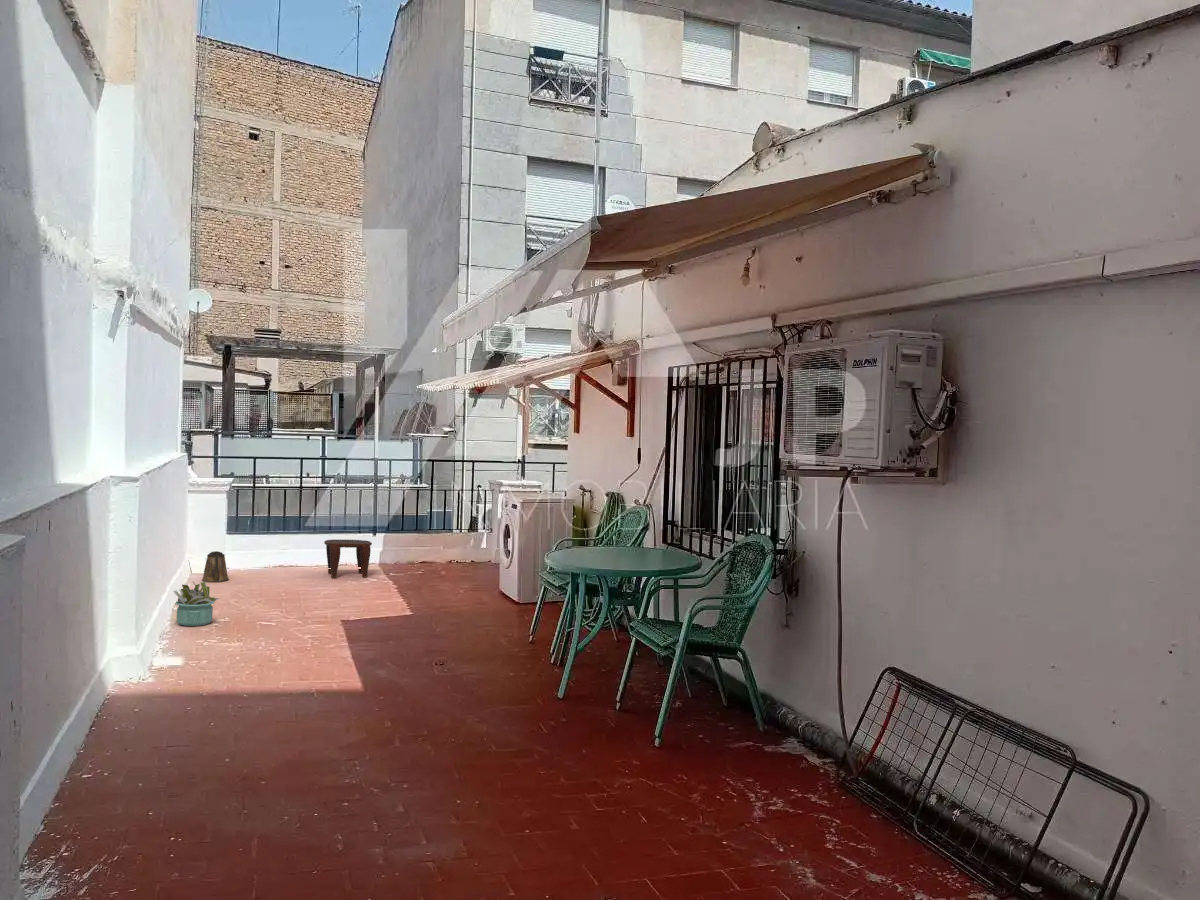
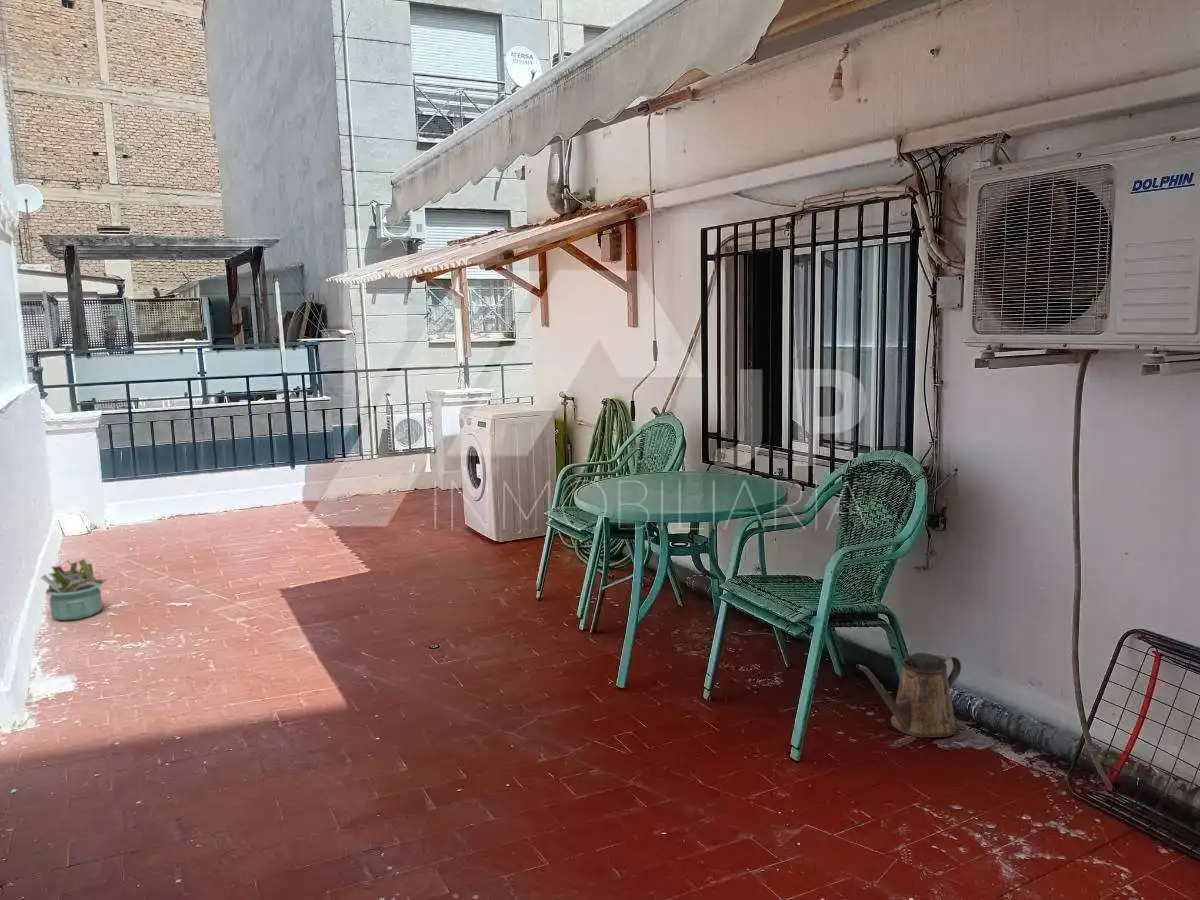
stool: present [324,539,372,578] -> none [231,472,291,521]
watering can: present [202,551,228,582] -> present [856,653,961,737]

